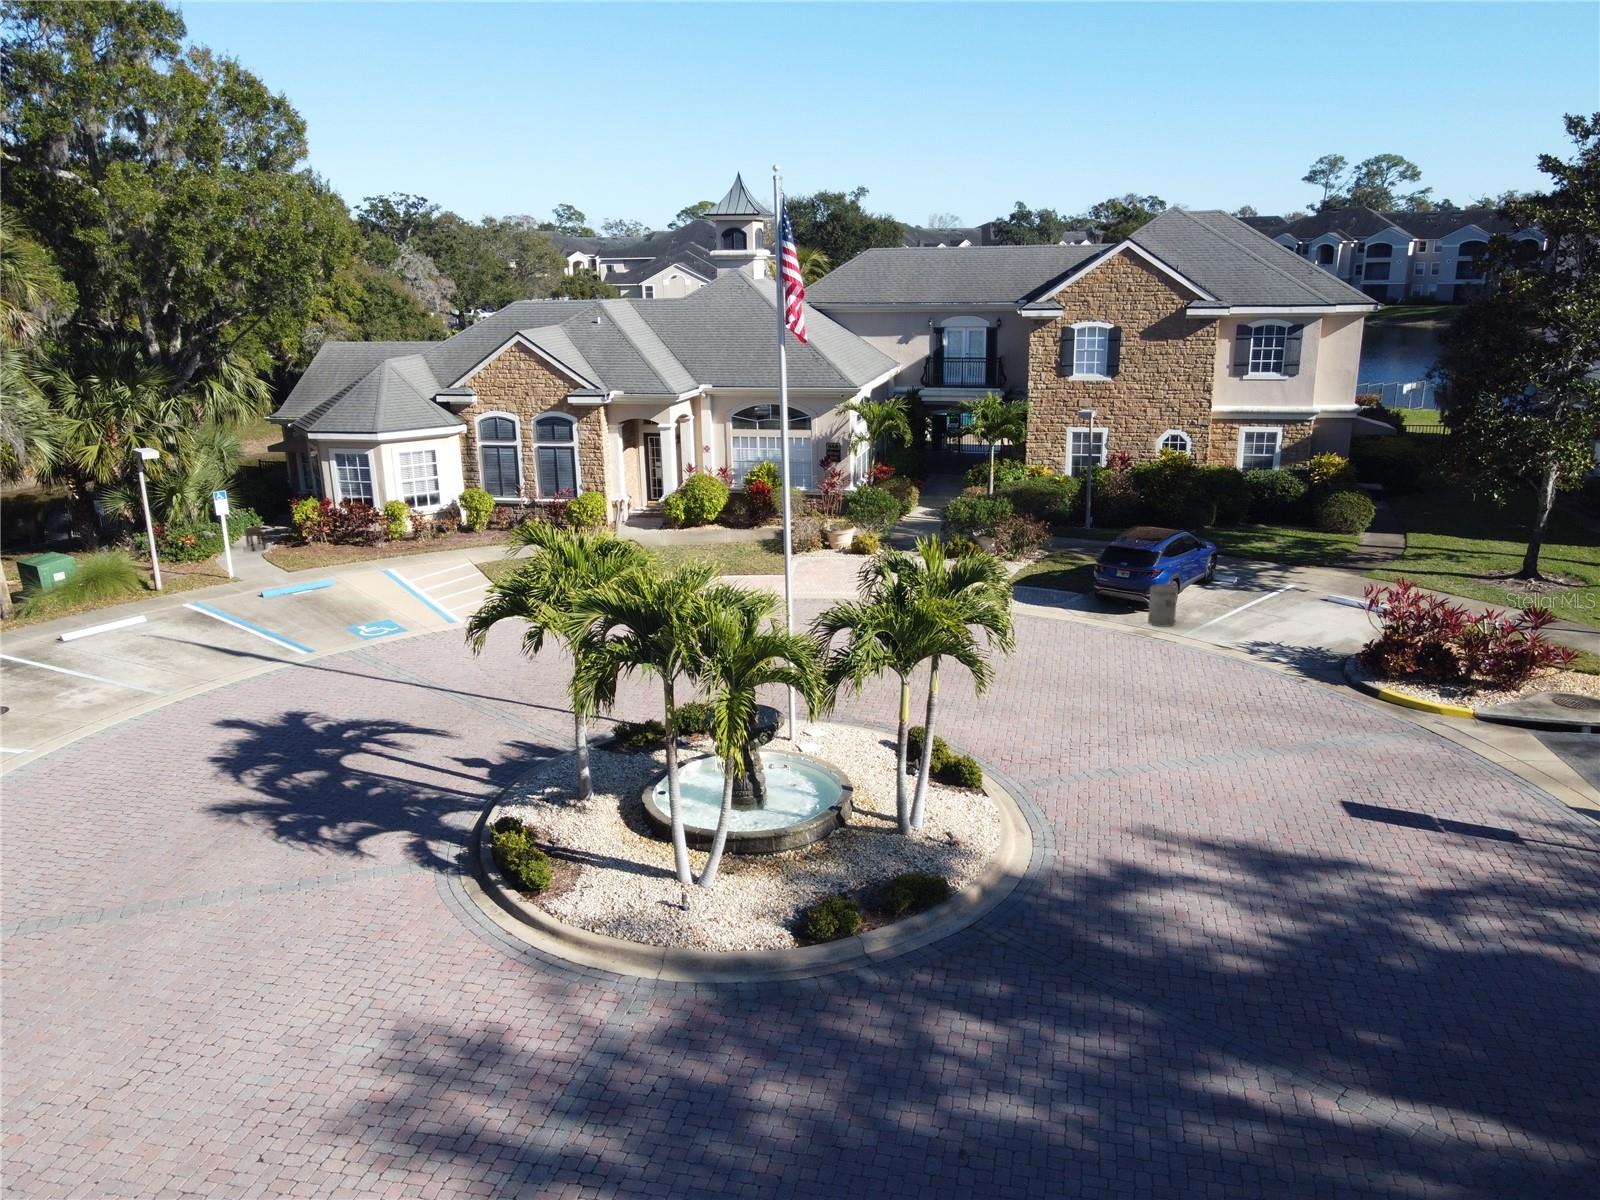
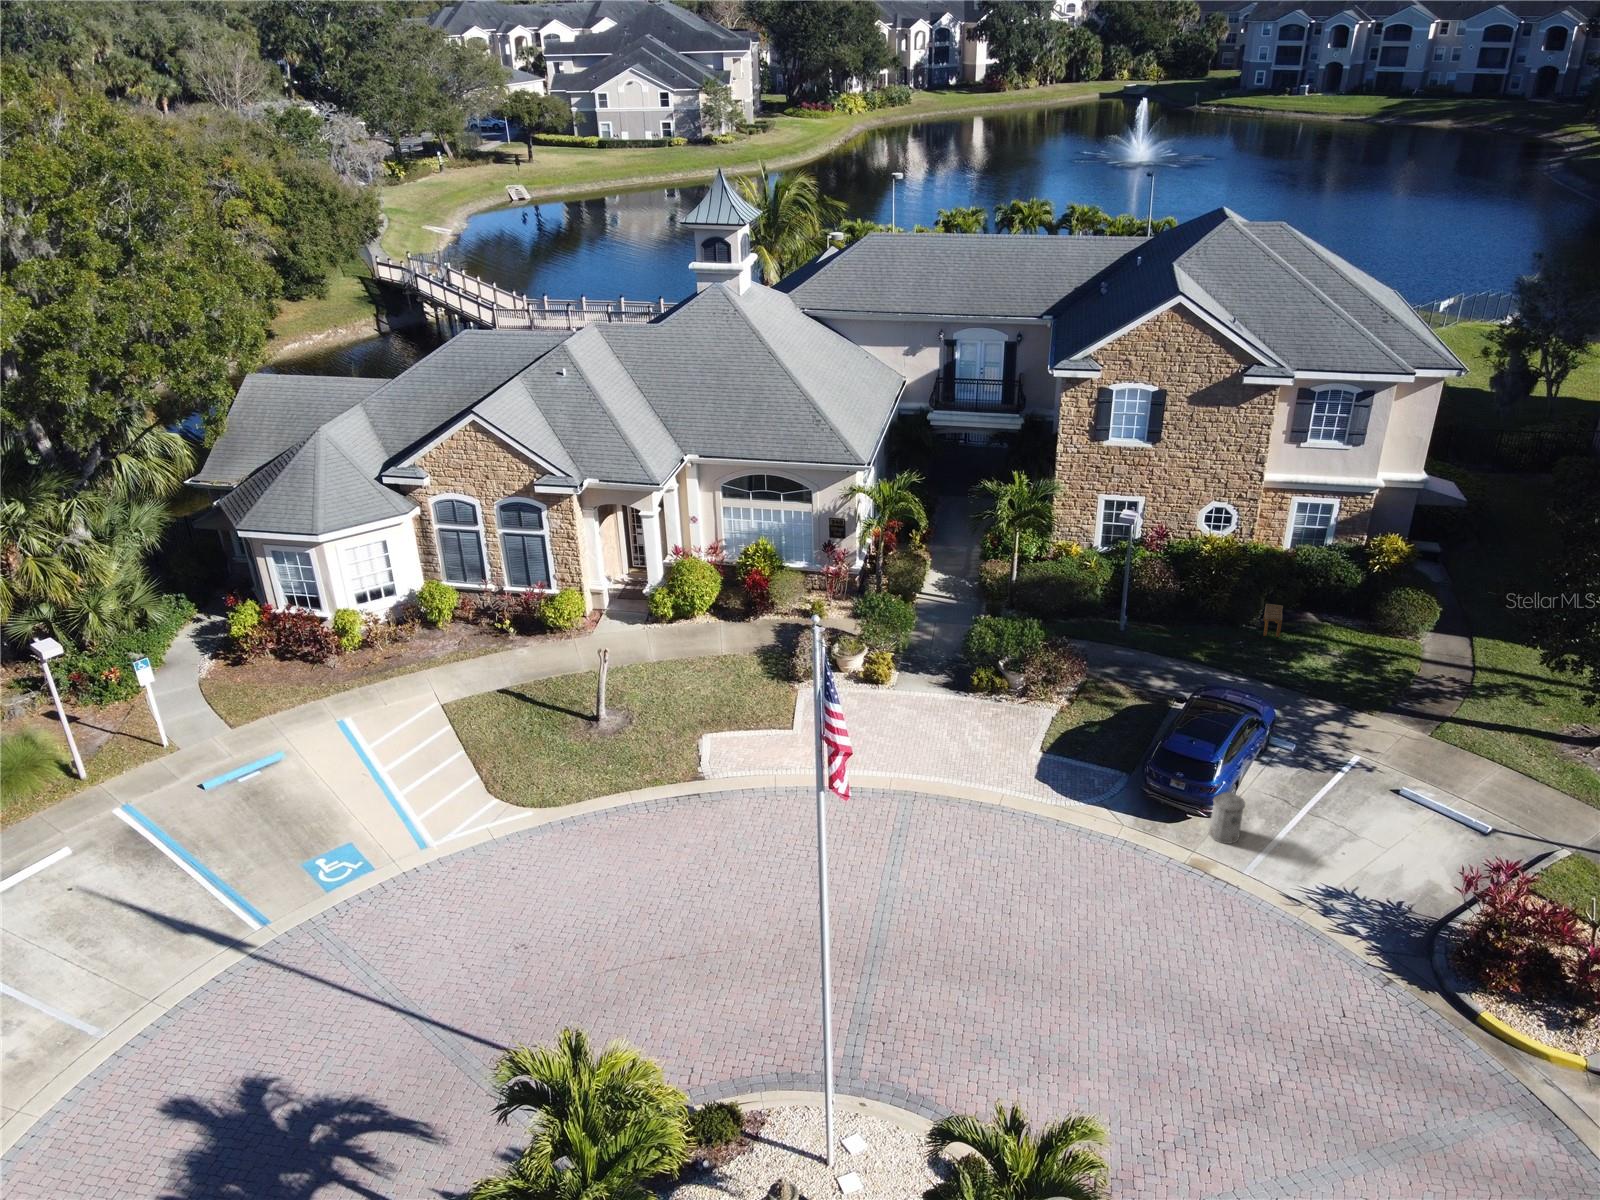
bench: present [245,527,266,551] -> present [1263,604,1283,637]

